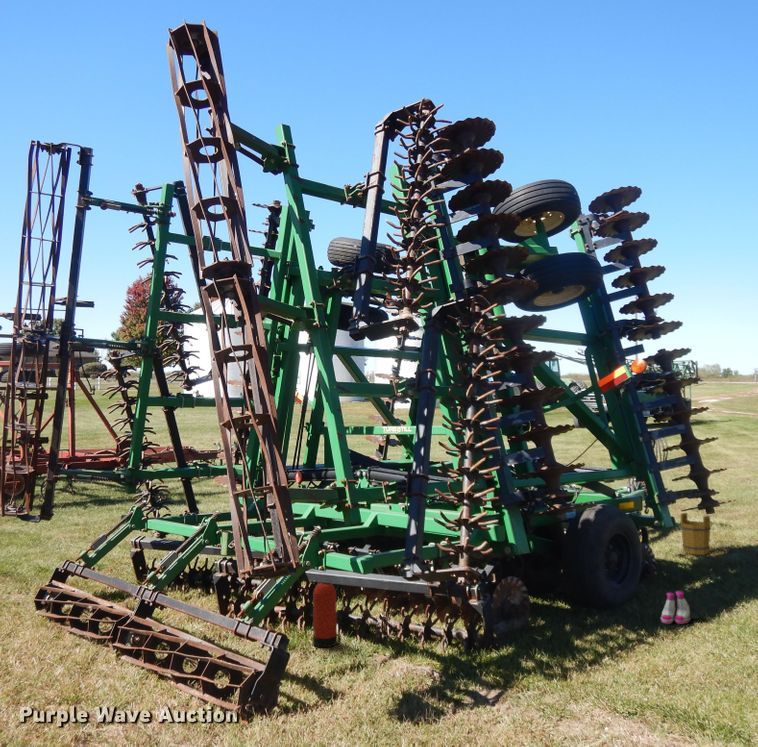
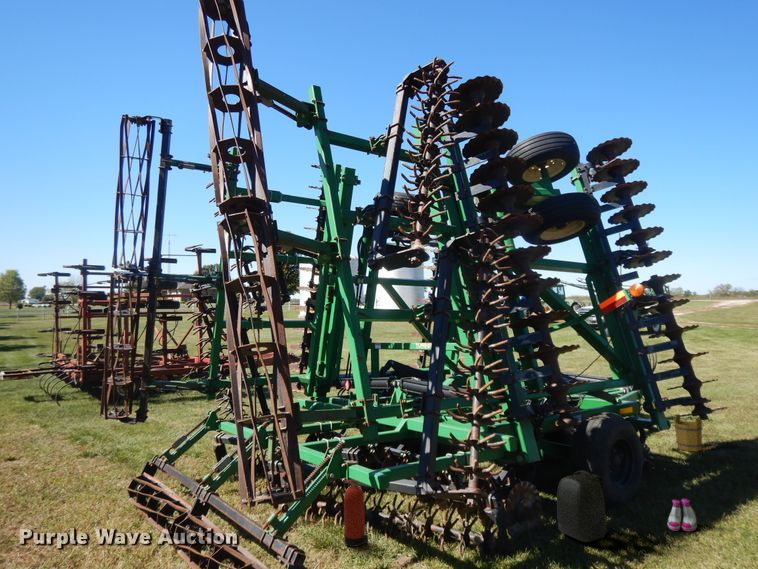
backpack: none [546,562,600,635] -> present [557,471,608,542]

